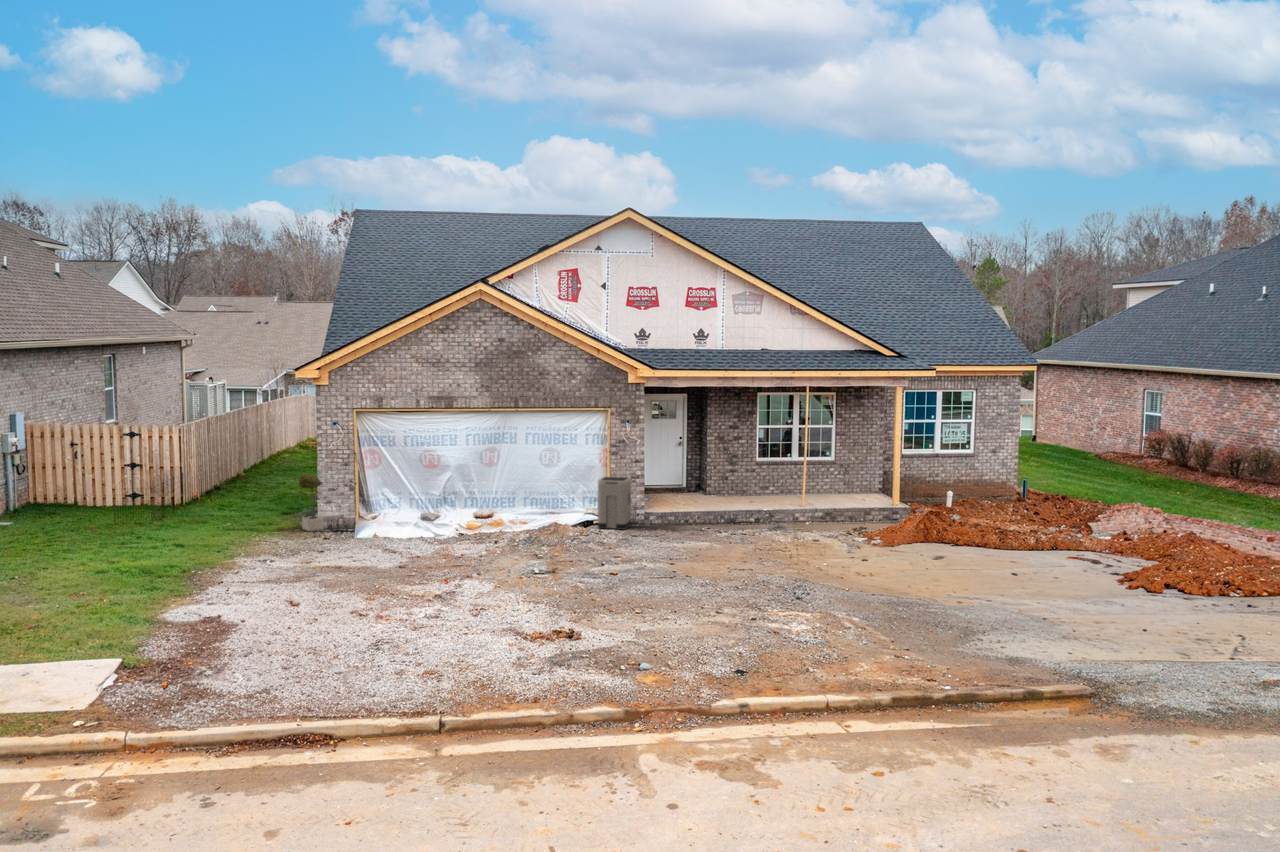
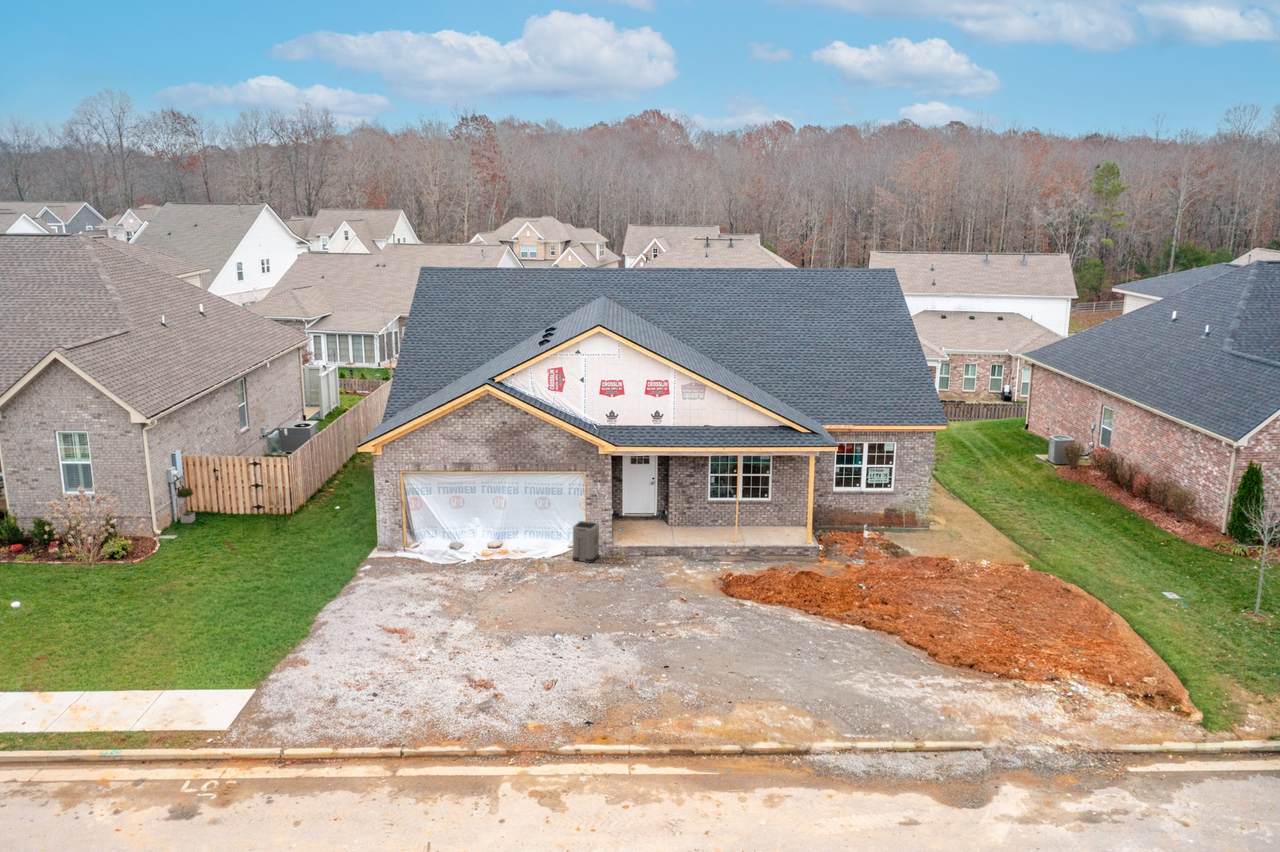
potted tree: present [298,473,324,531] -> present [177,488,195,523]

